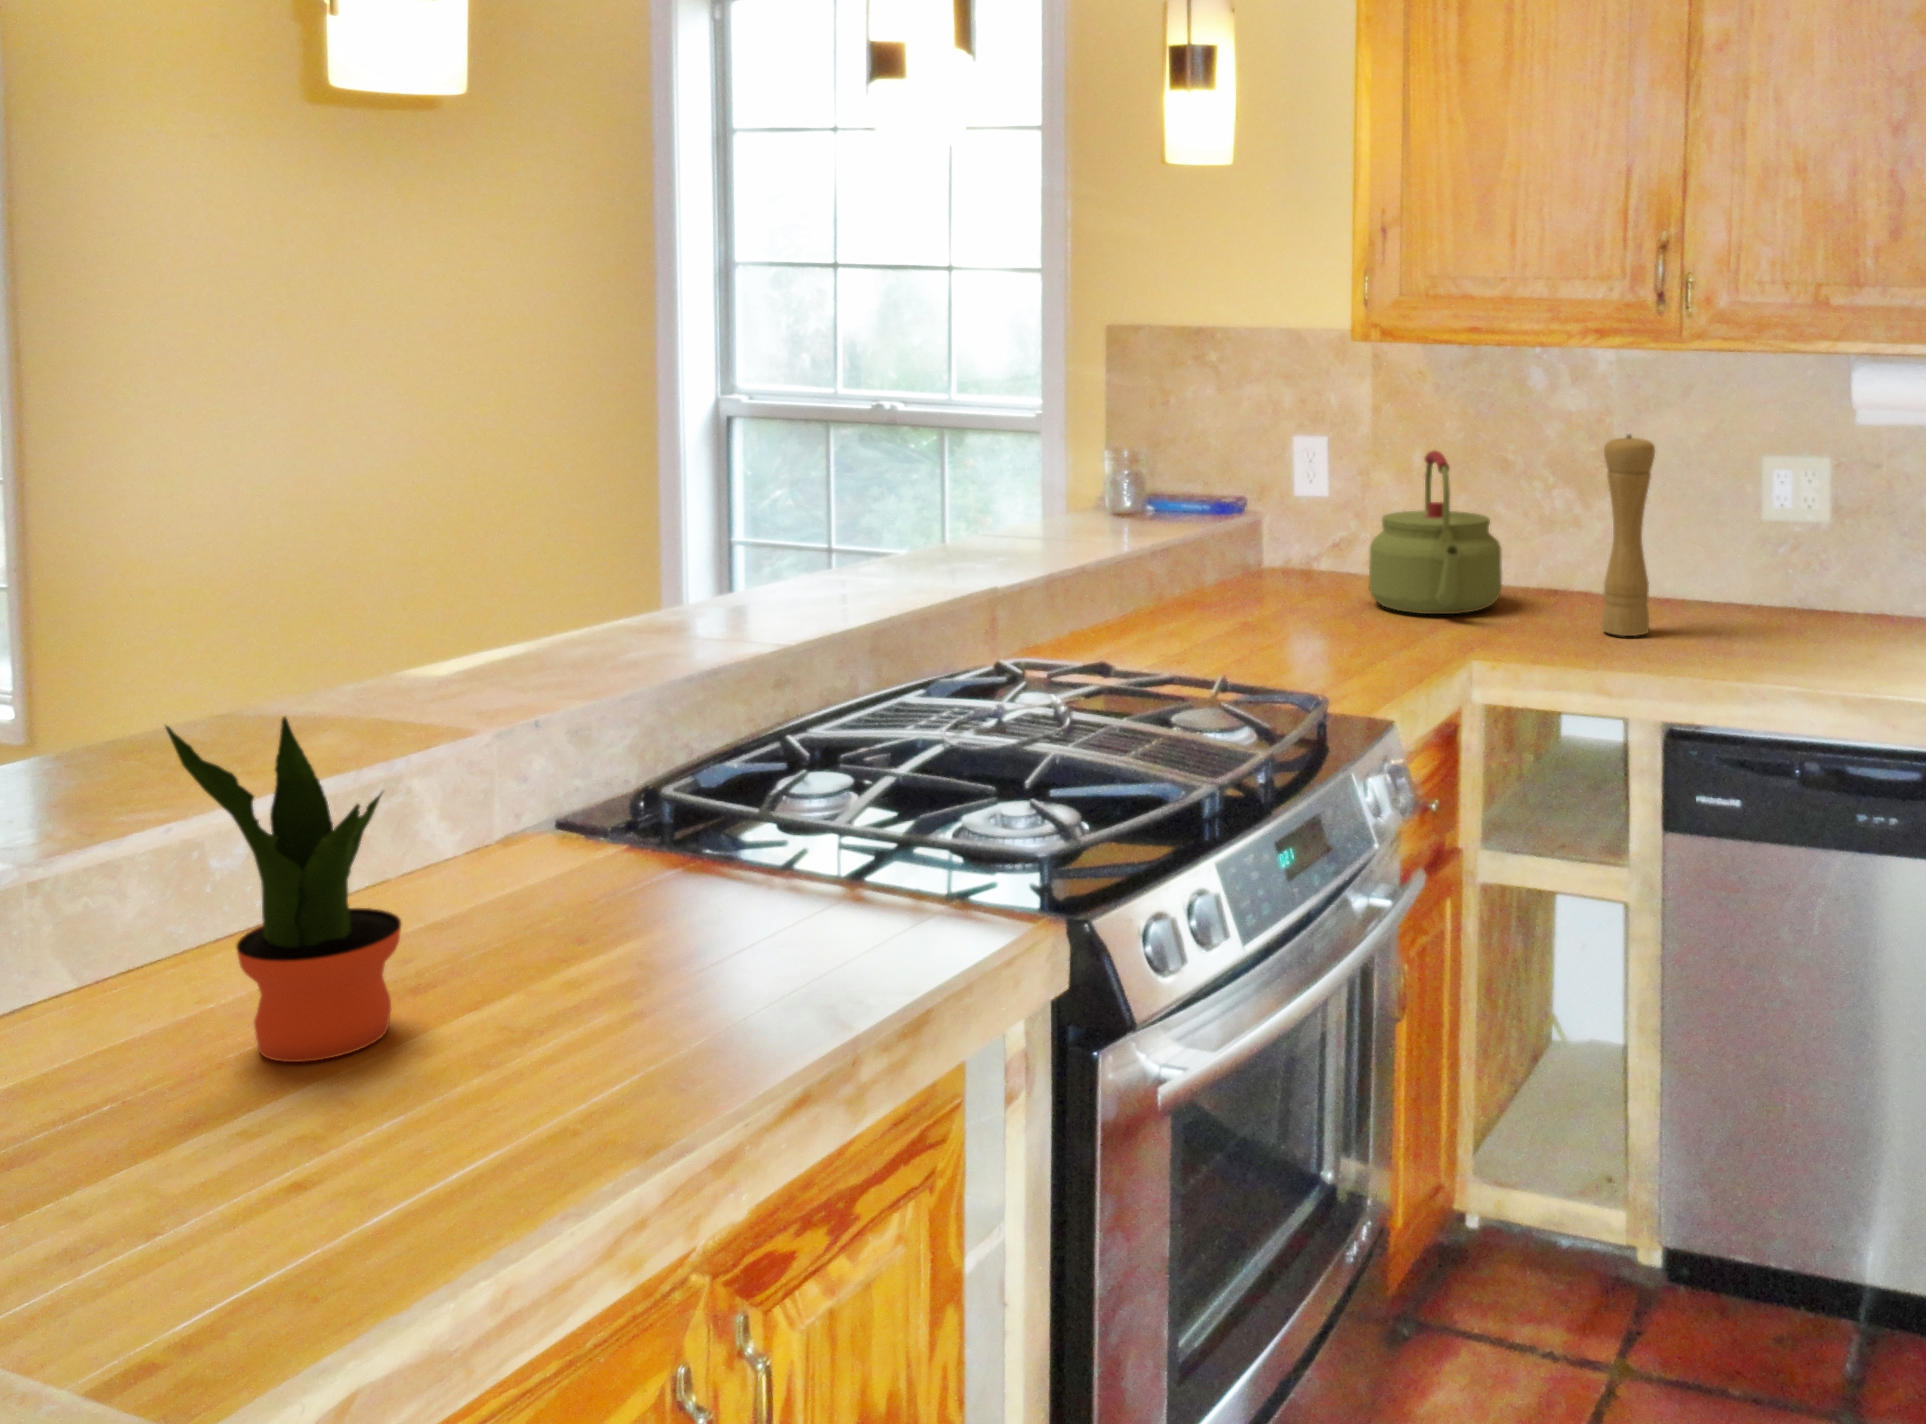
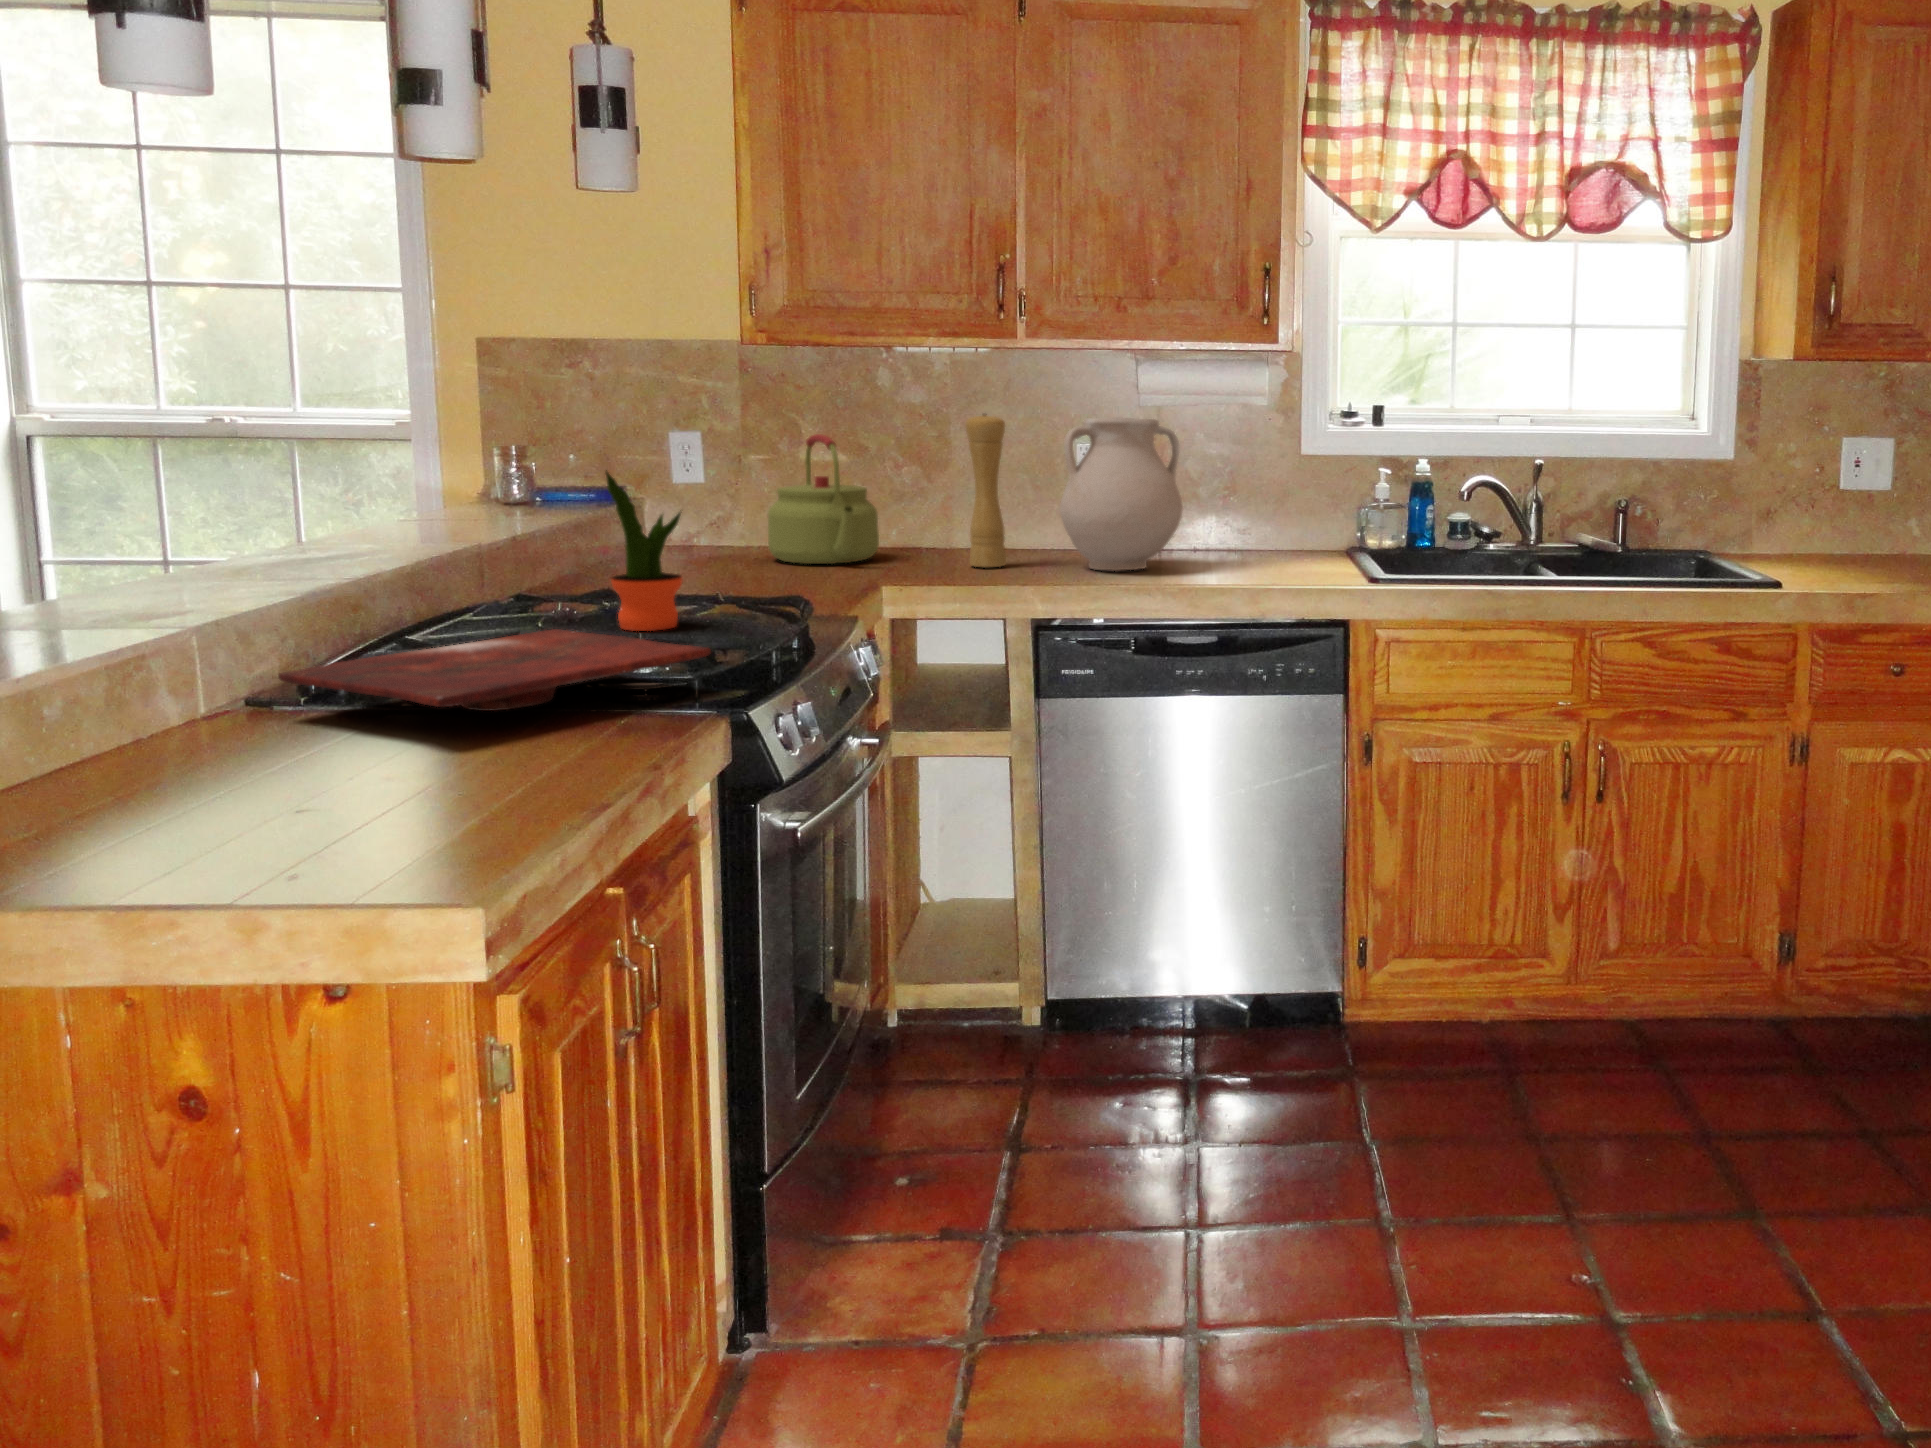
vase: none [1720,445,1892,656] -> present [1060,417,1183,571]
potted plant: present [166,717,401,1062] -> present [606,470,683,631]
cutting board: none [569,738,1084,892] -> present [278,629,711,711]

